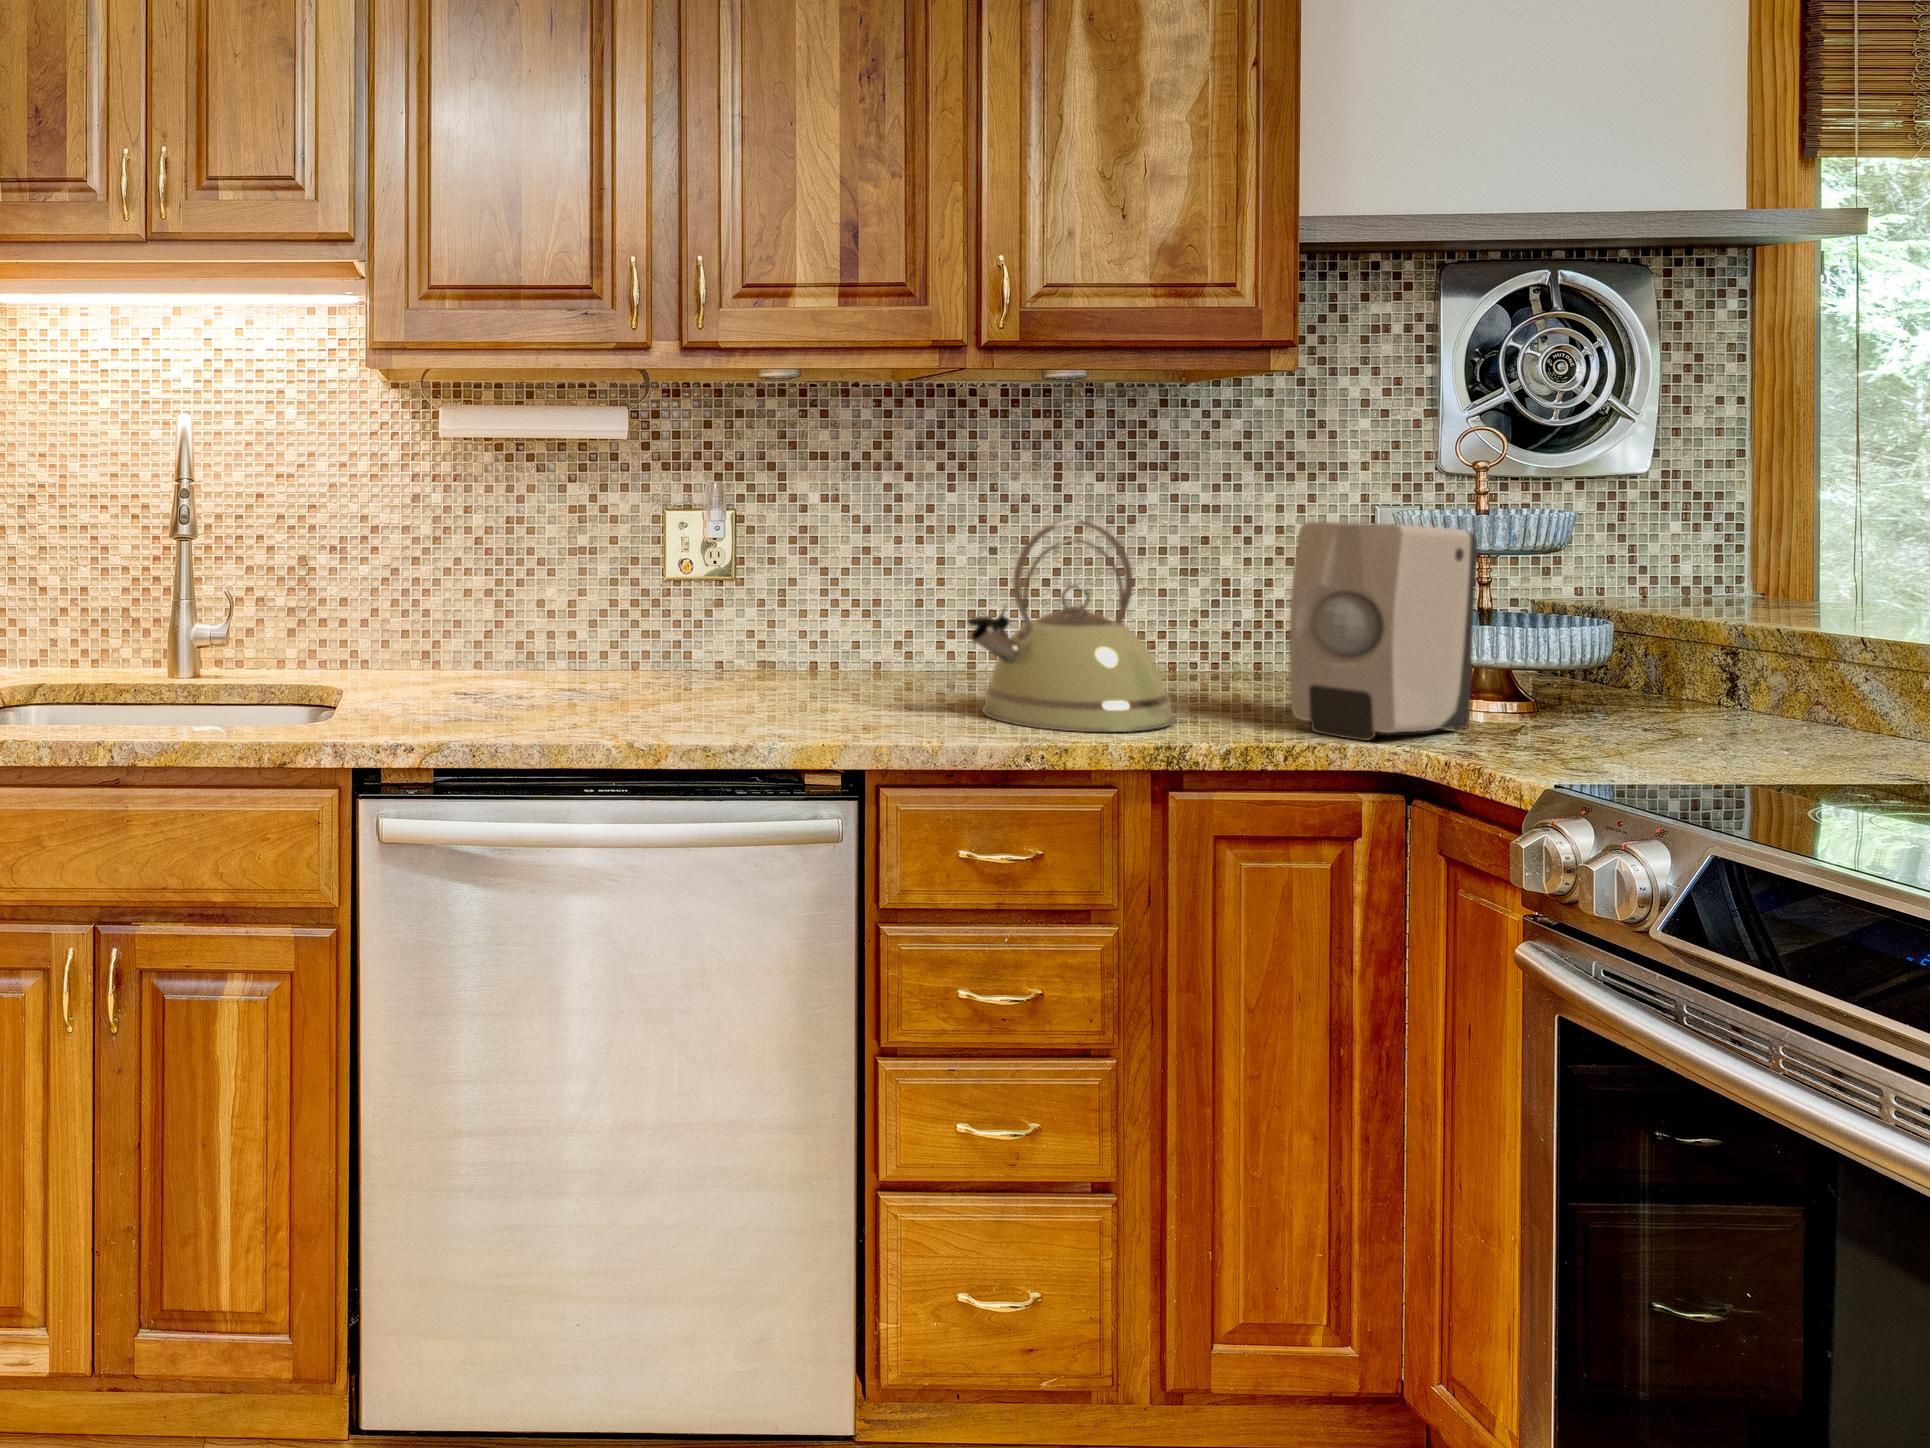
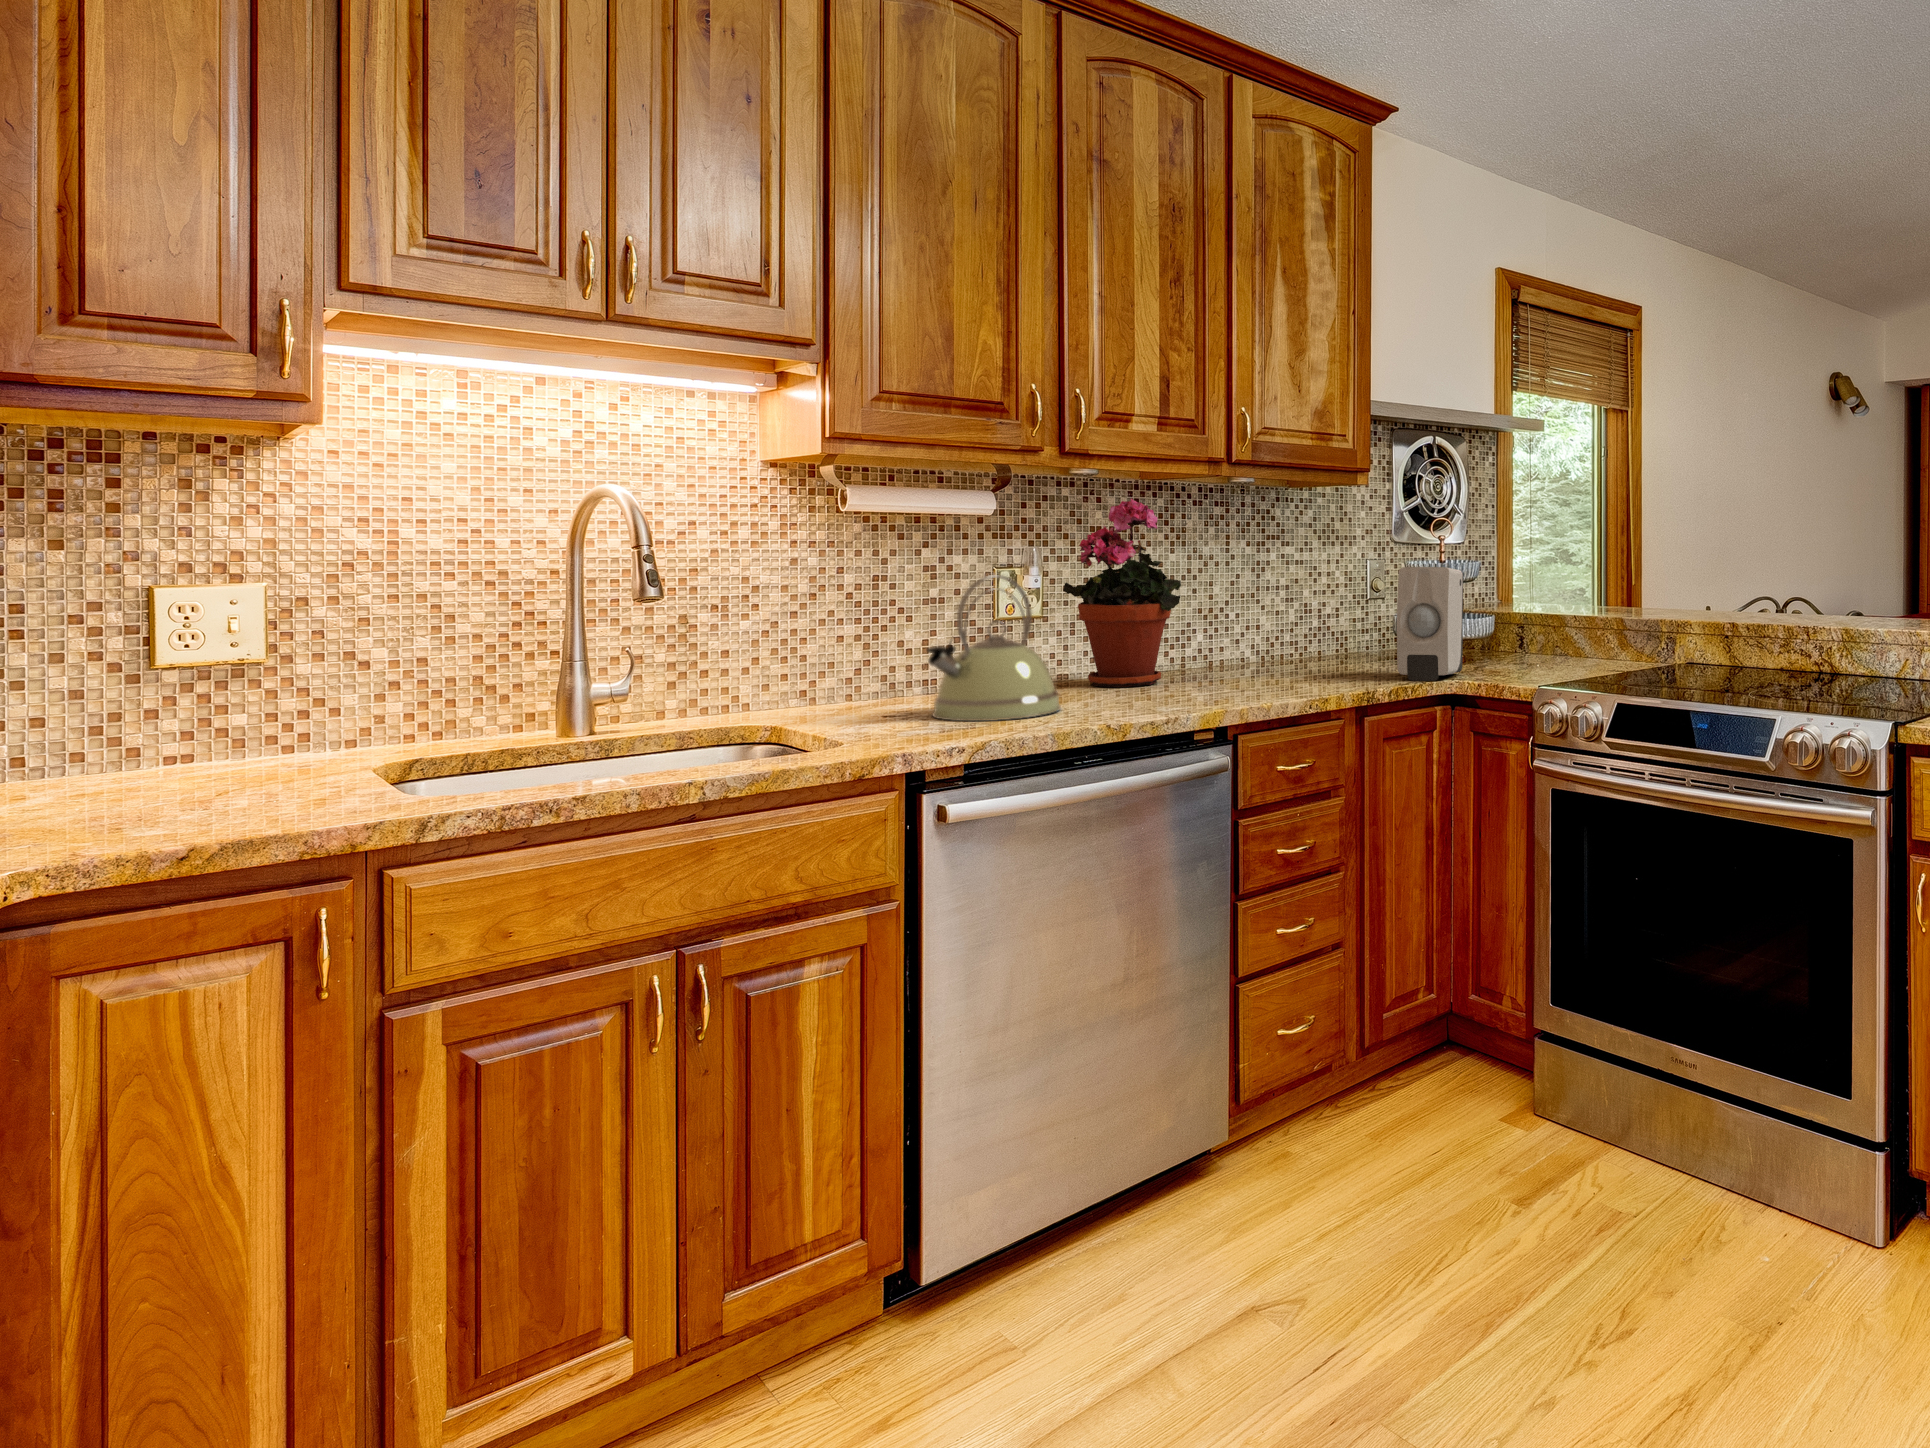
potted plant: none [765,414,929,684] -> present [1063,499,1181,687]
kettle: present [967,520,1175,732] -> present [927,575,1061,721]

